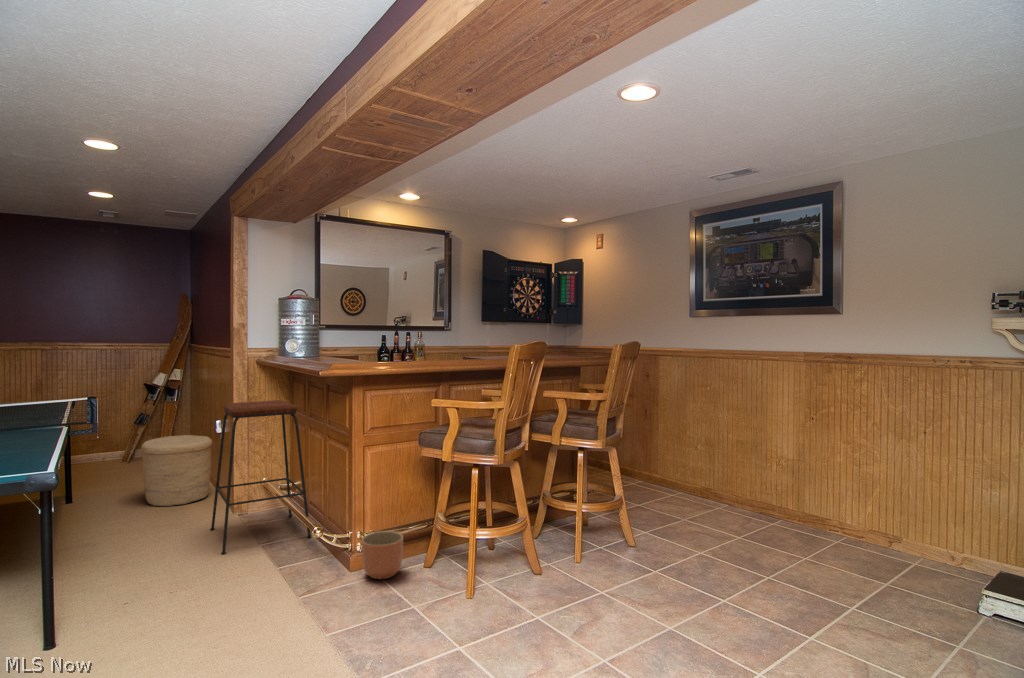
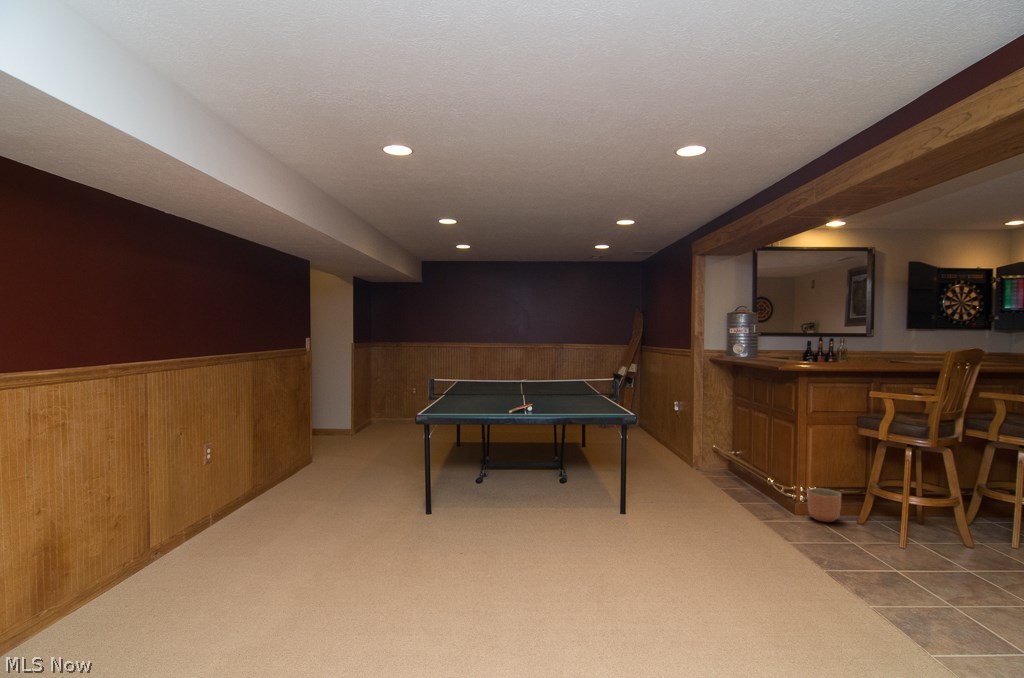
bar stool: present [211,400,311,554] -> none [684,388,758,489]
woven basket: present [141,435,212,506] -> none [630,409,674,456]

